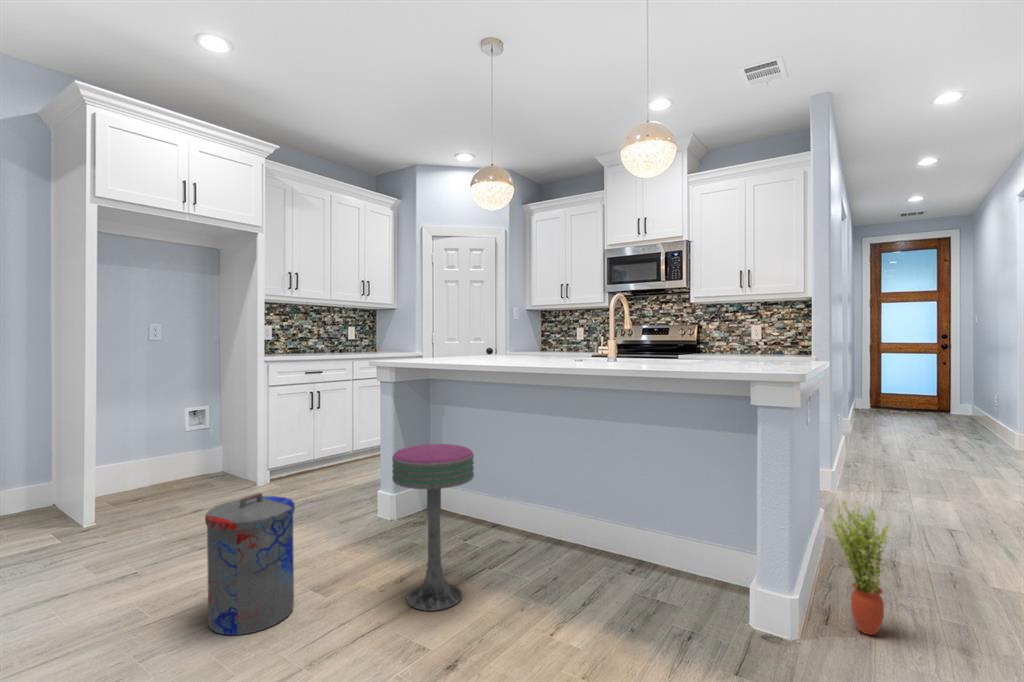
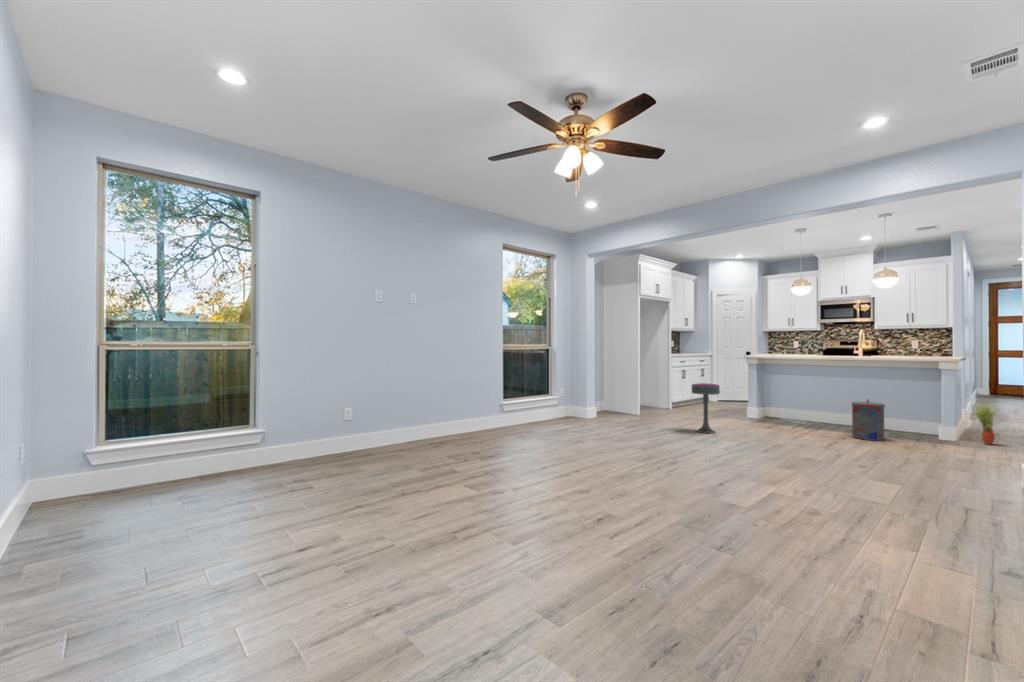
bar stool: present [392,444,474,611] -> present [692,383,720,434]
trash can: present [205,493,295,635] -> present [852,399,885,441]

